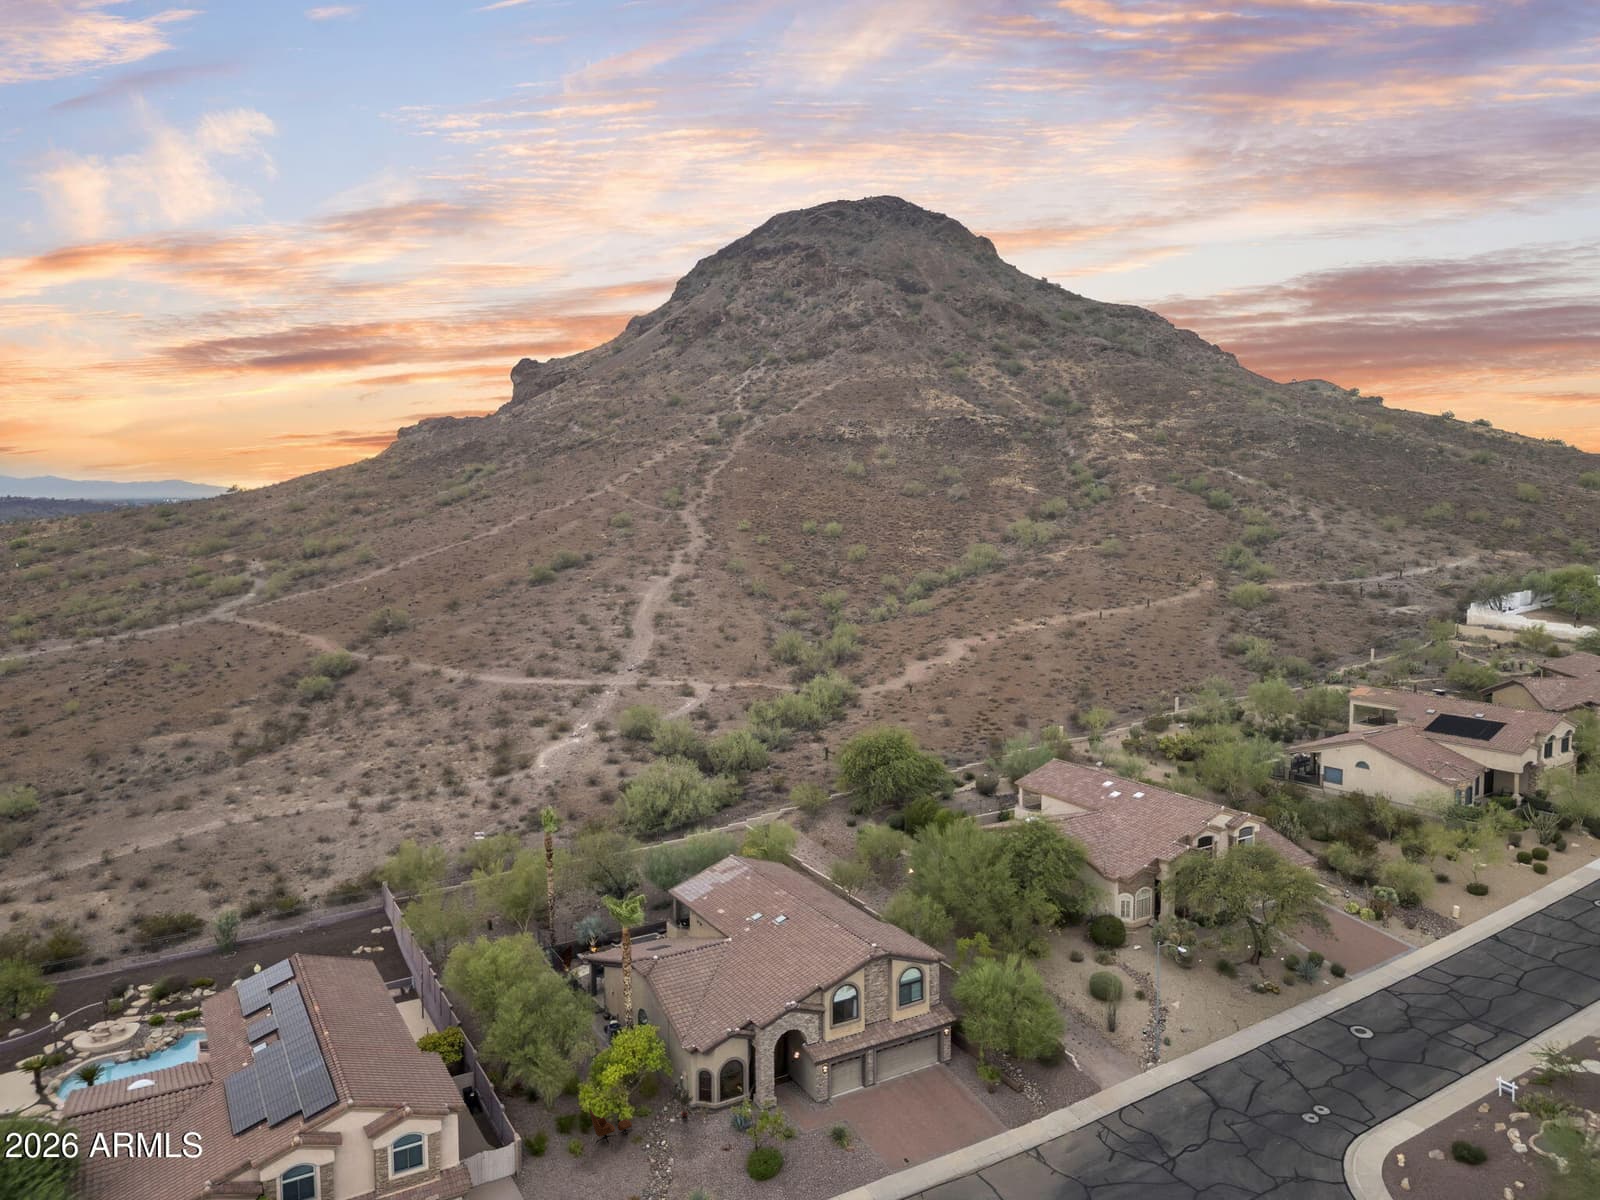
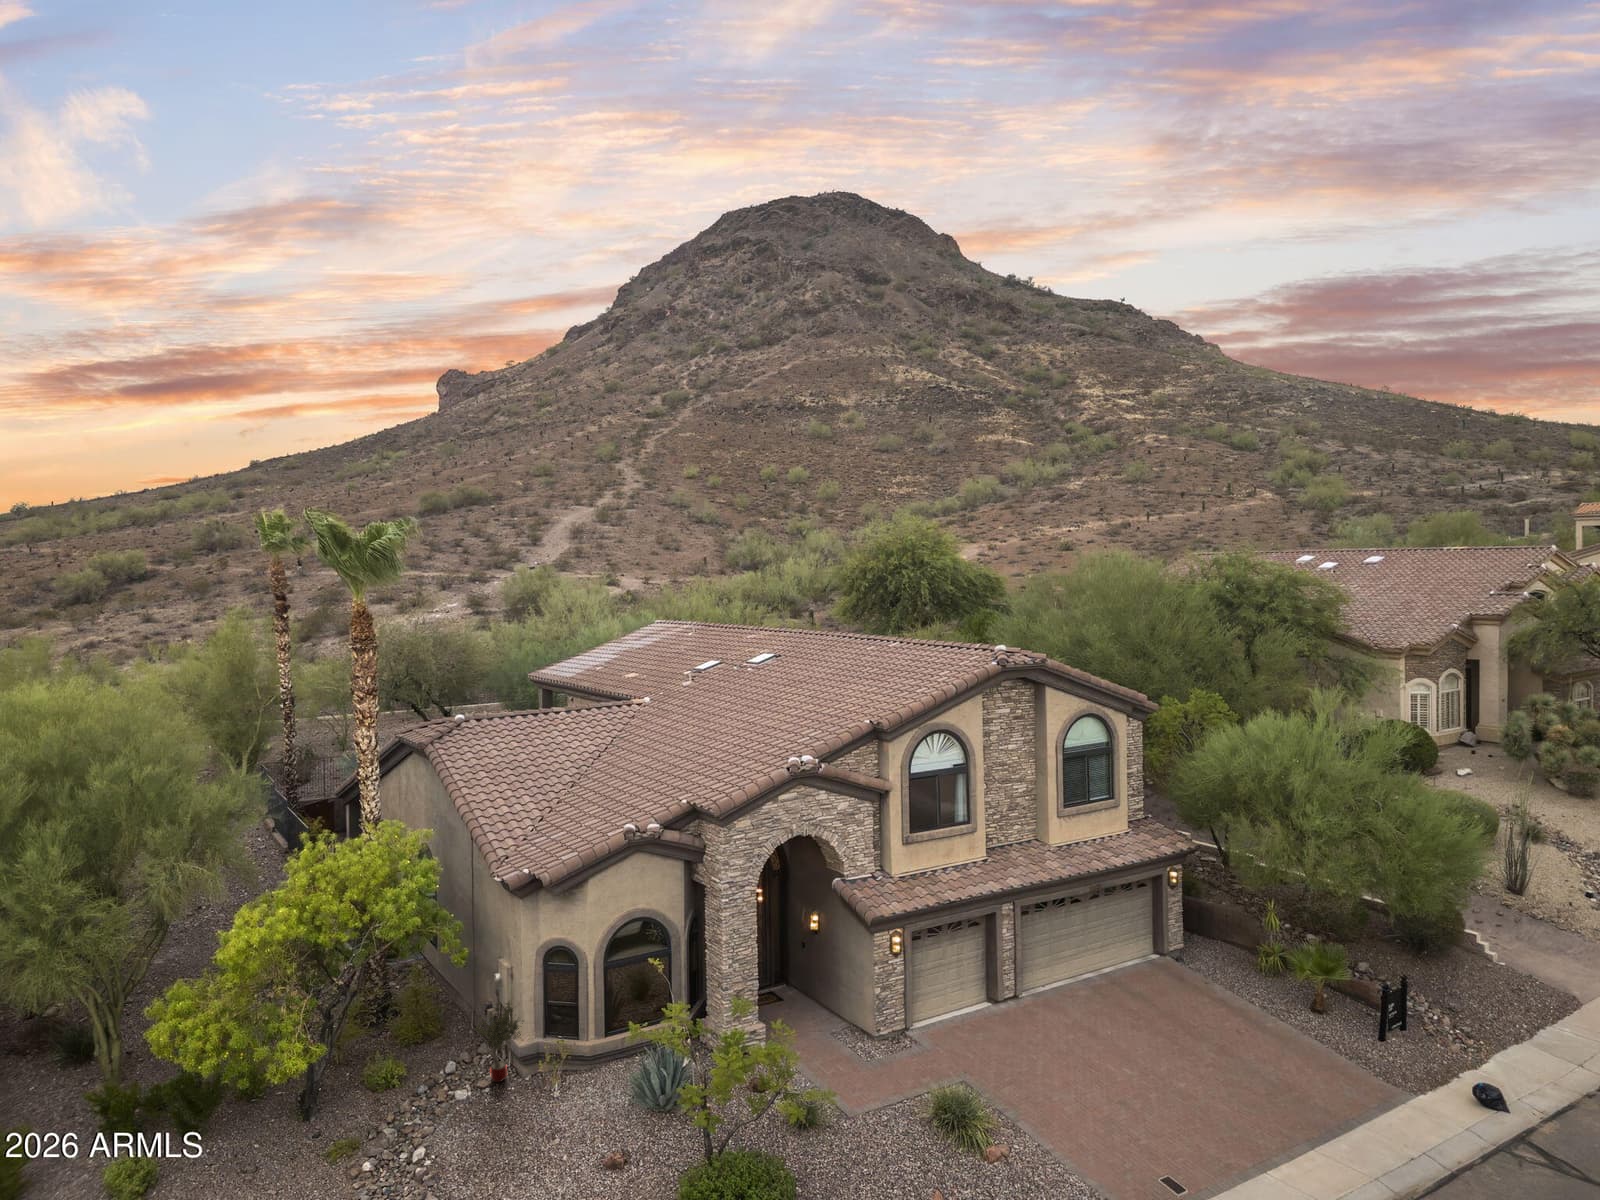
lounge chair: present [590,1110,632,1144] -> none [185,1052,334,1162]

